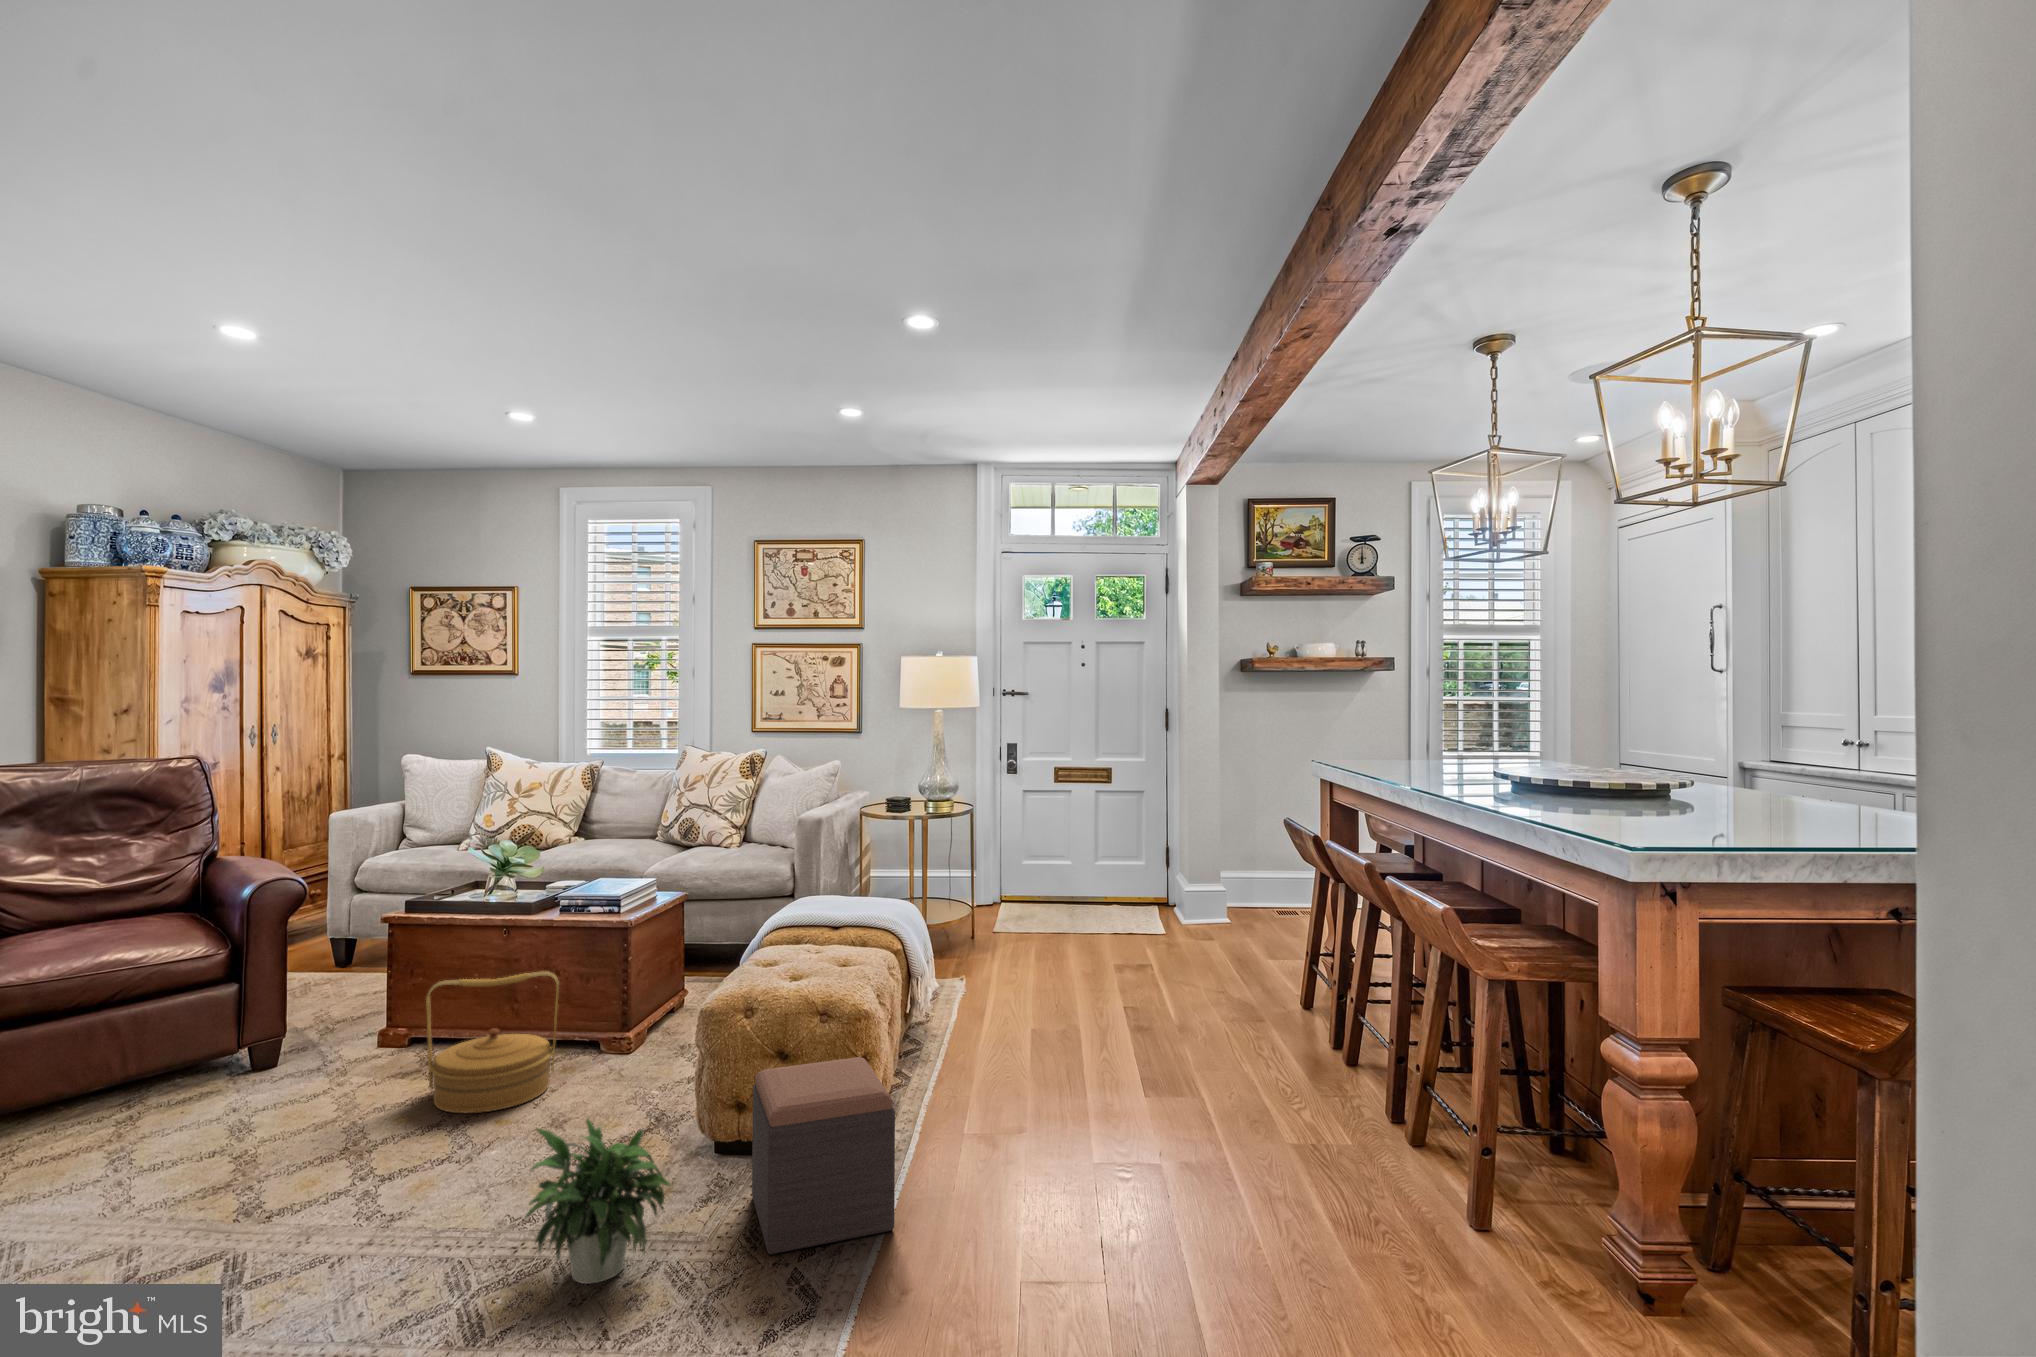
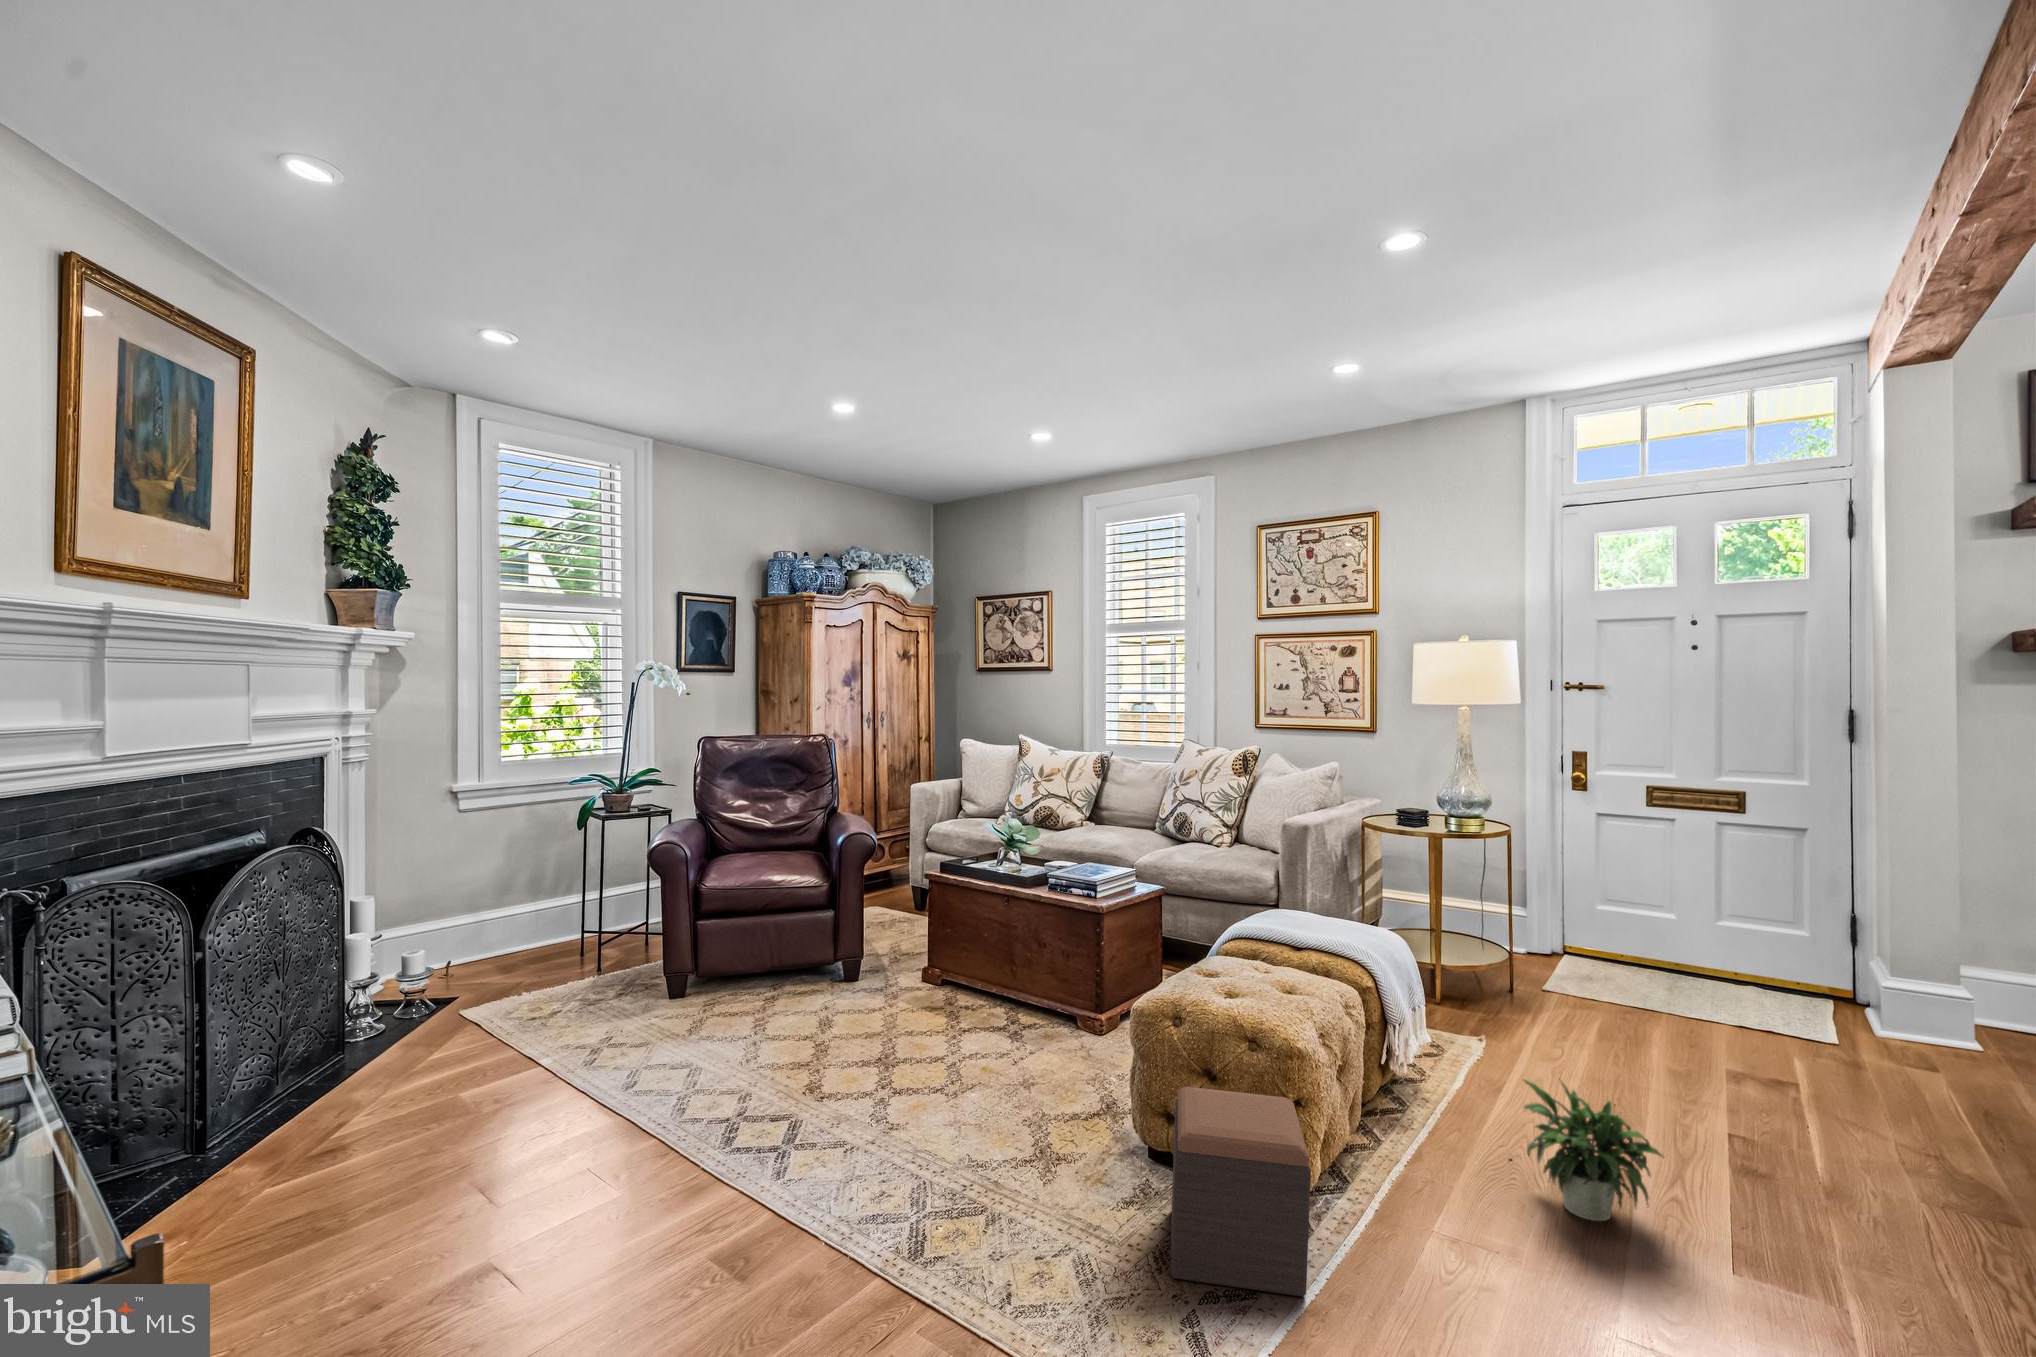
basket: present [426,971,559,1113] -> none [940,937,1041,1057]
potted plant: present [526,1118,670,1284] -> present [1524,1080,1663,1221]

